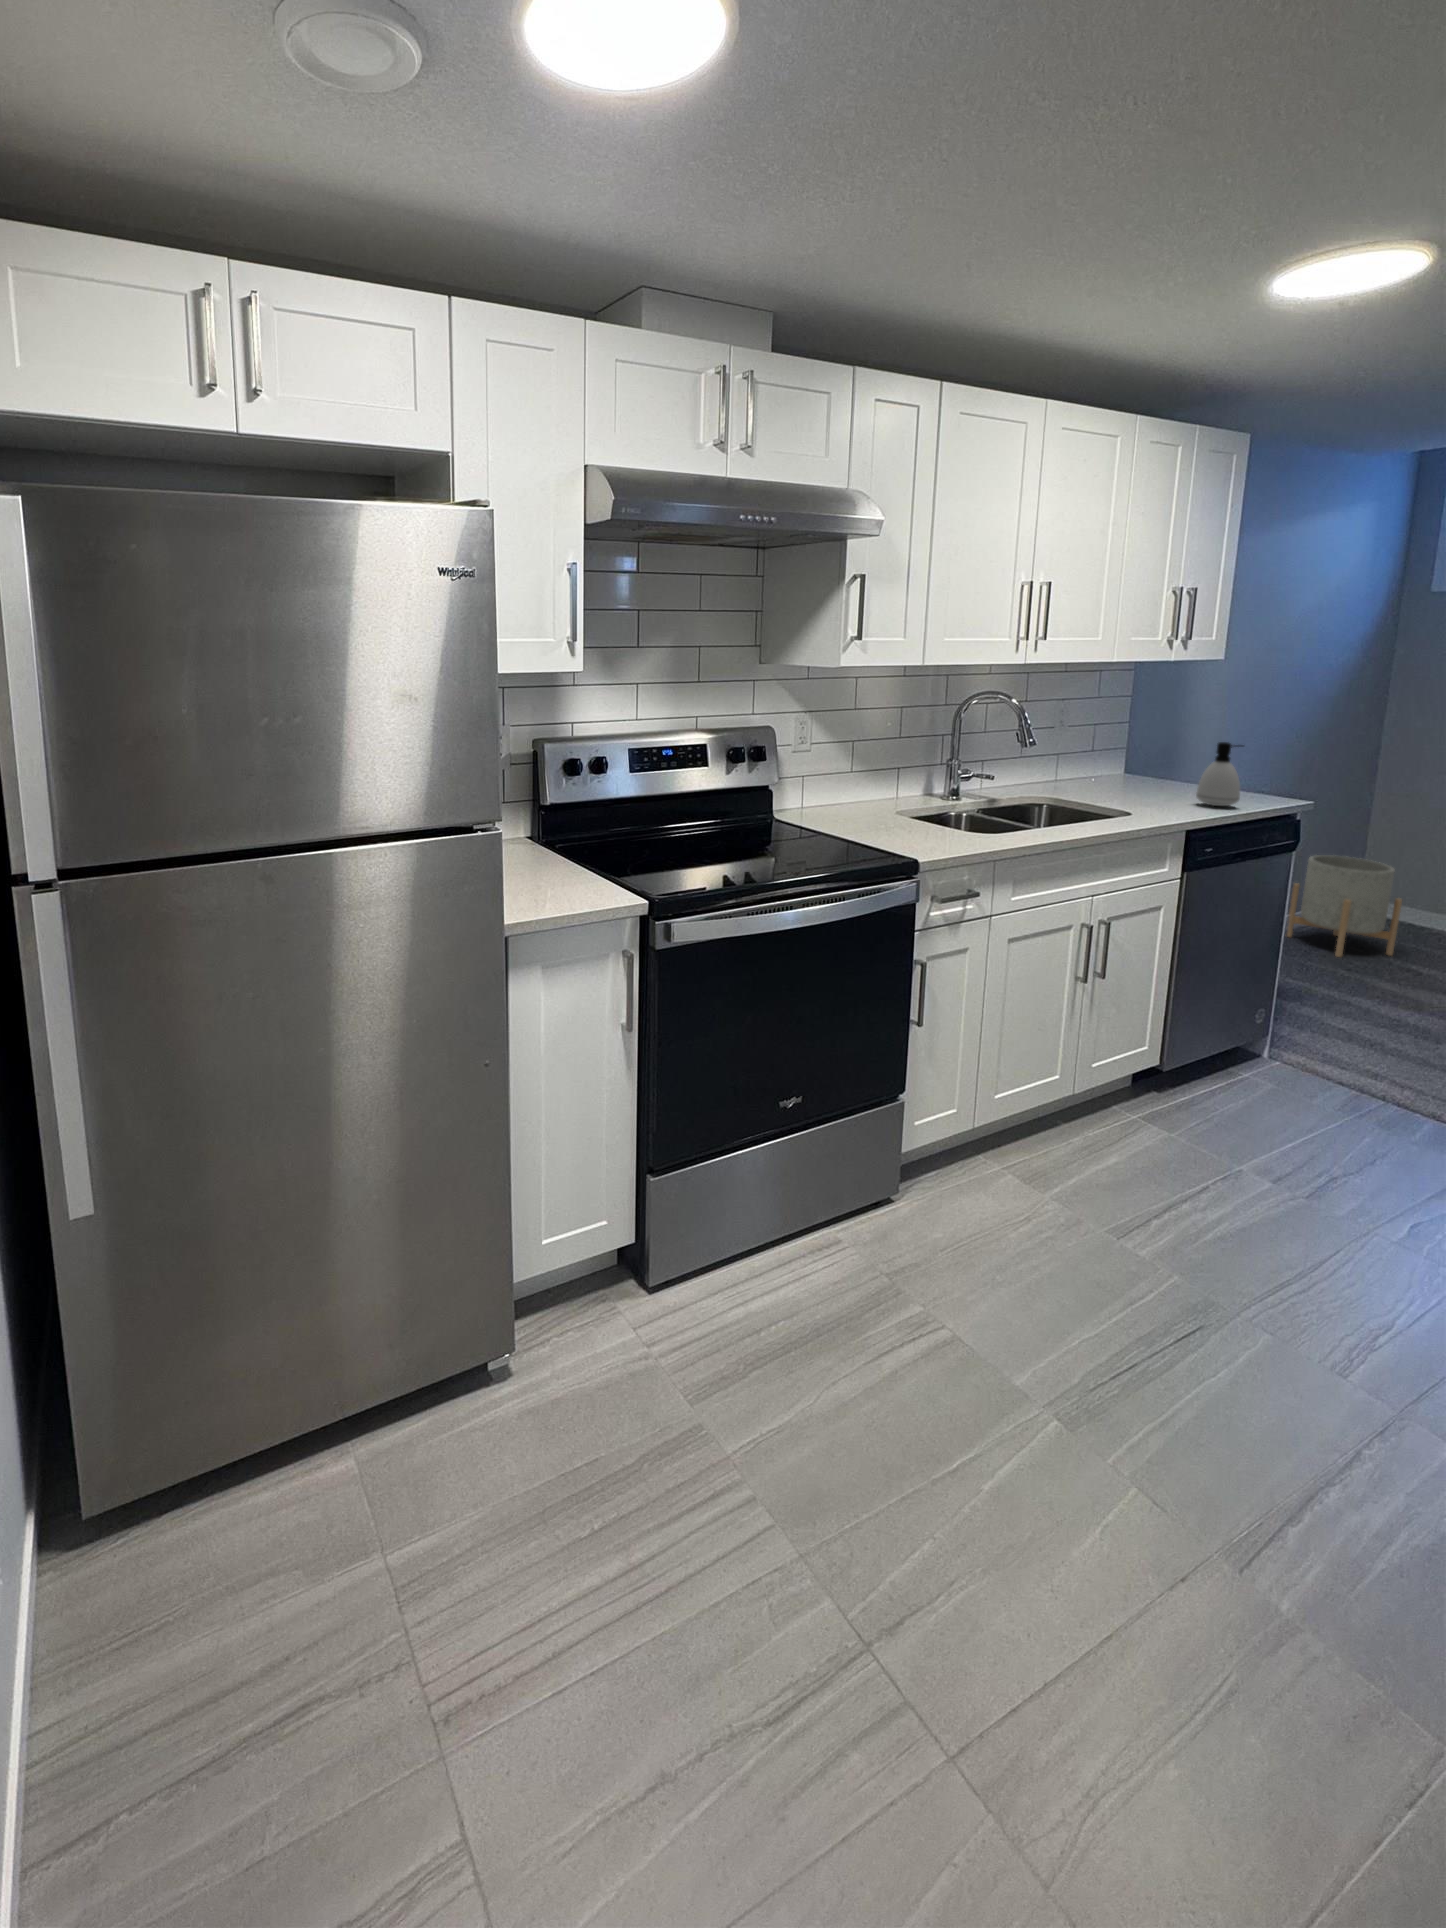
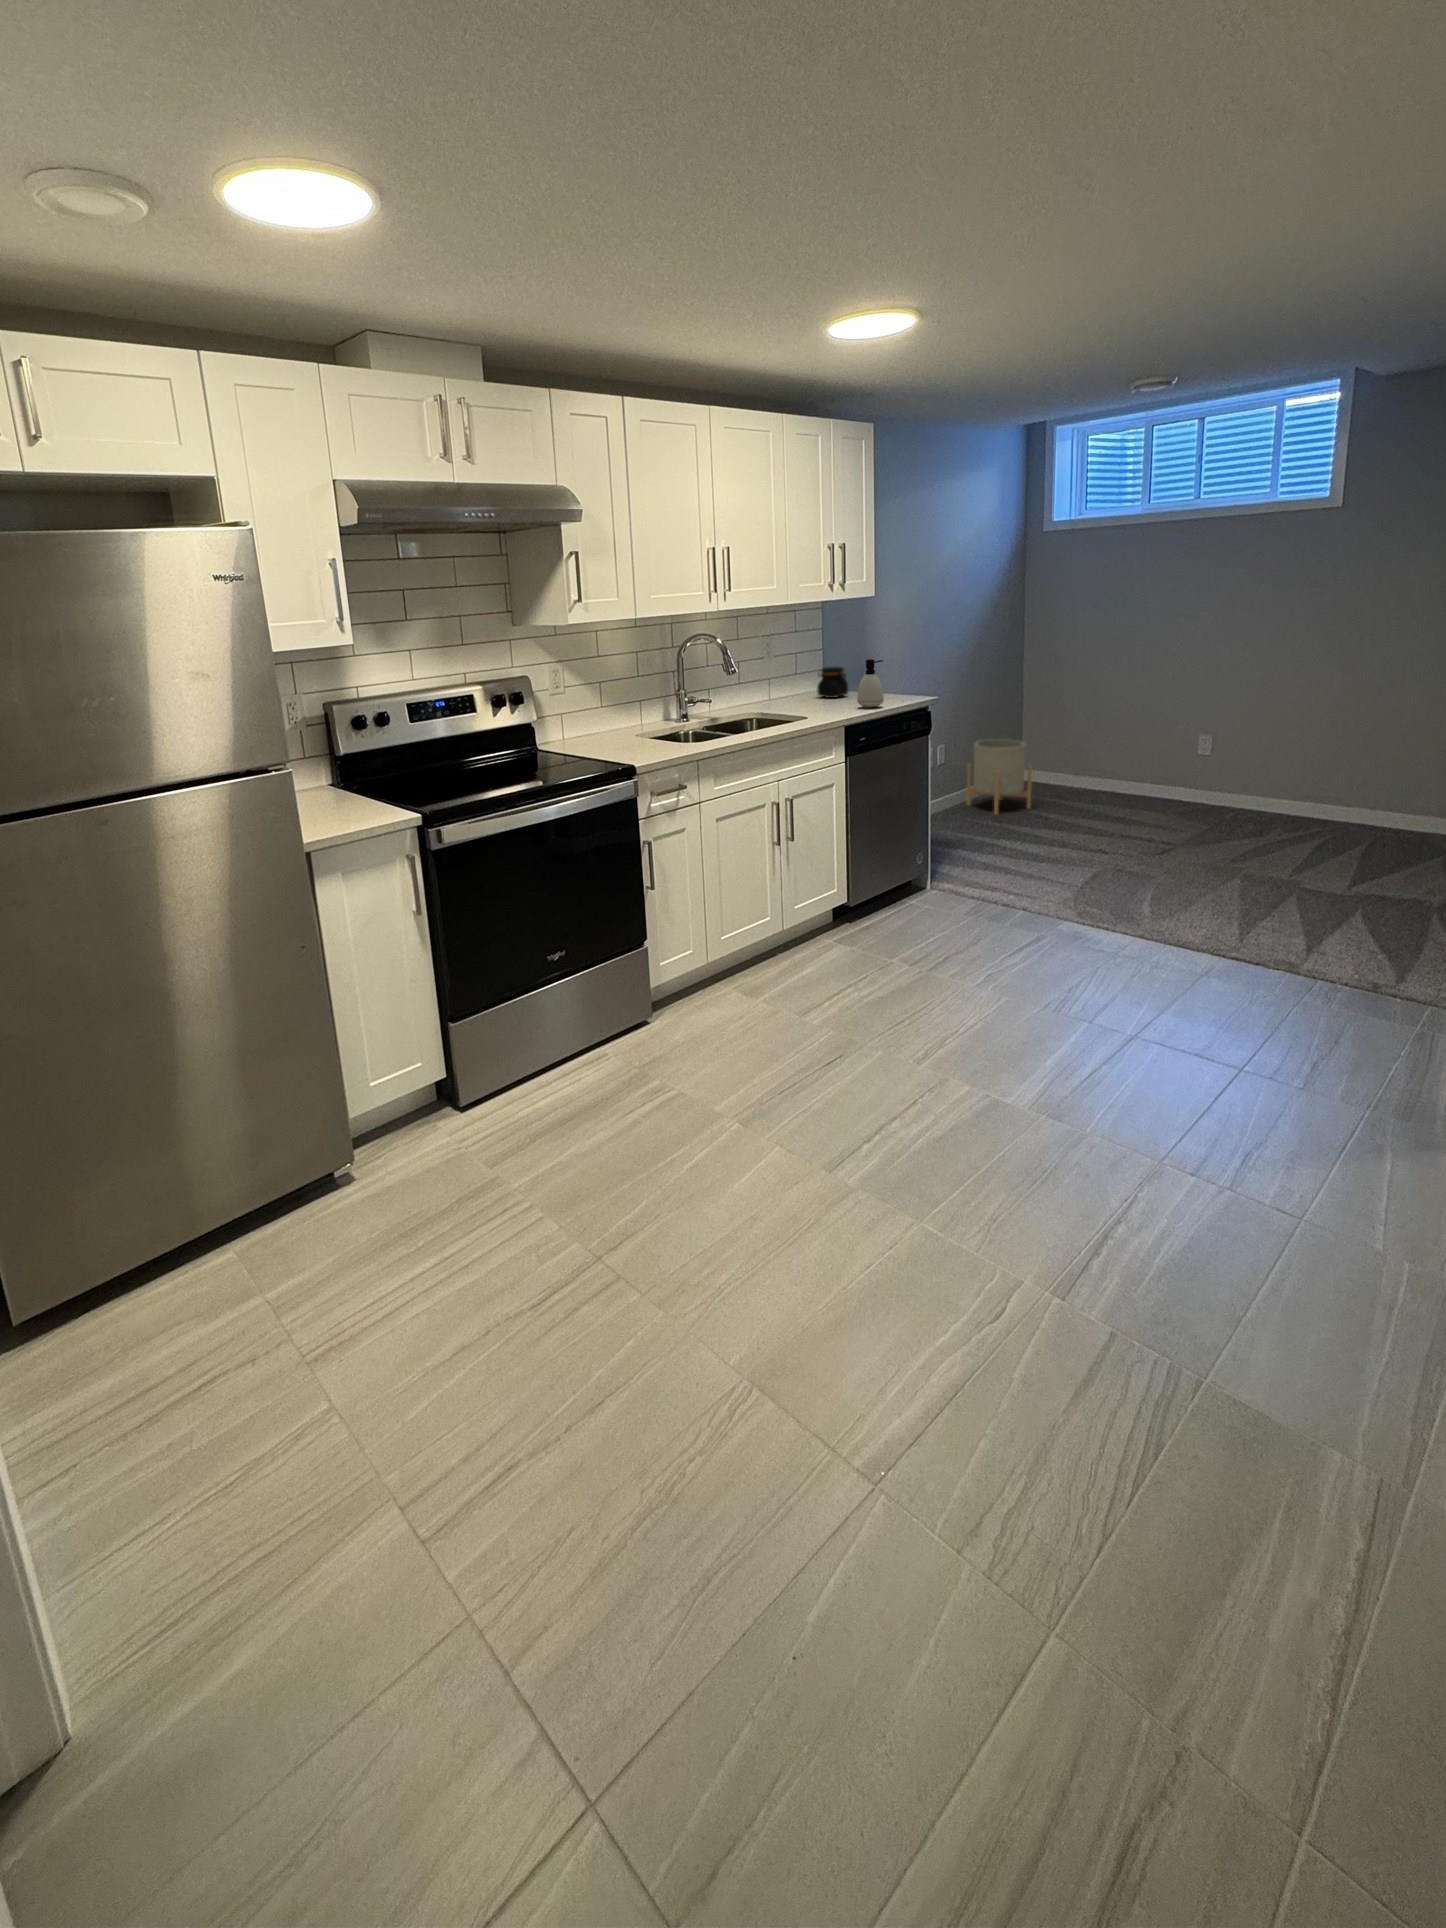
jar: none [1116,745,1164,785] -> present [817,667,848,698]

